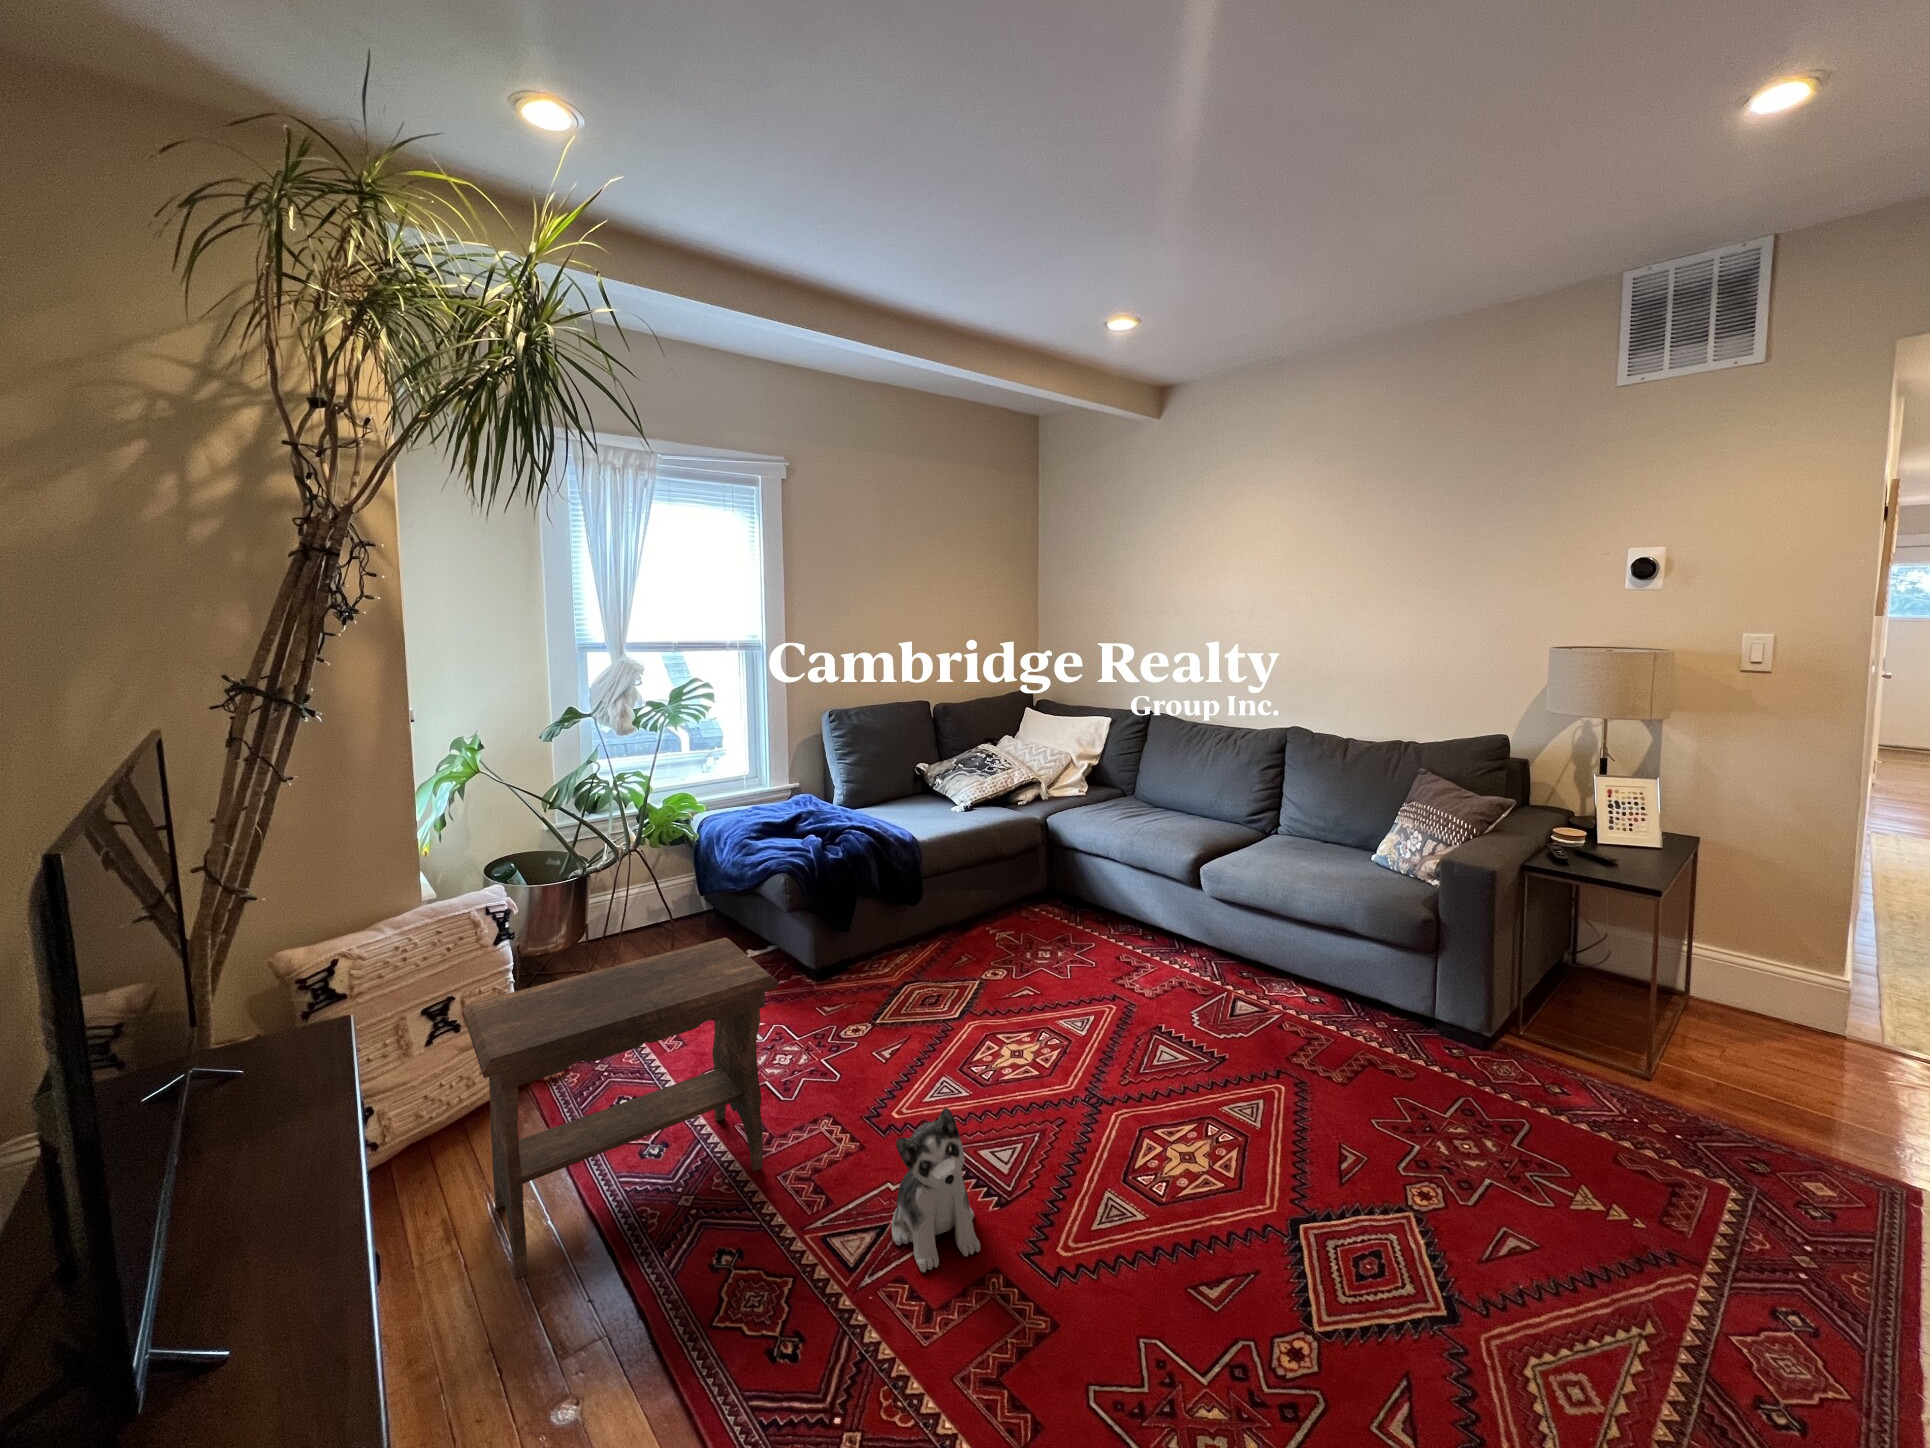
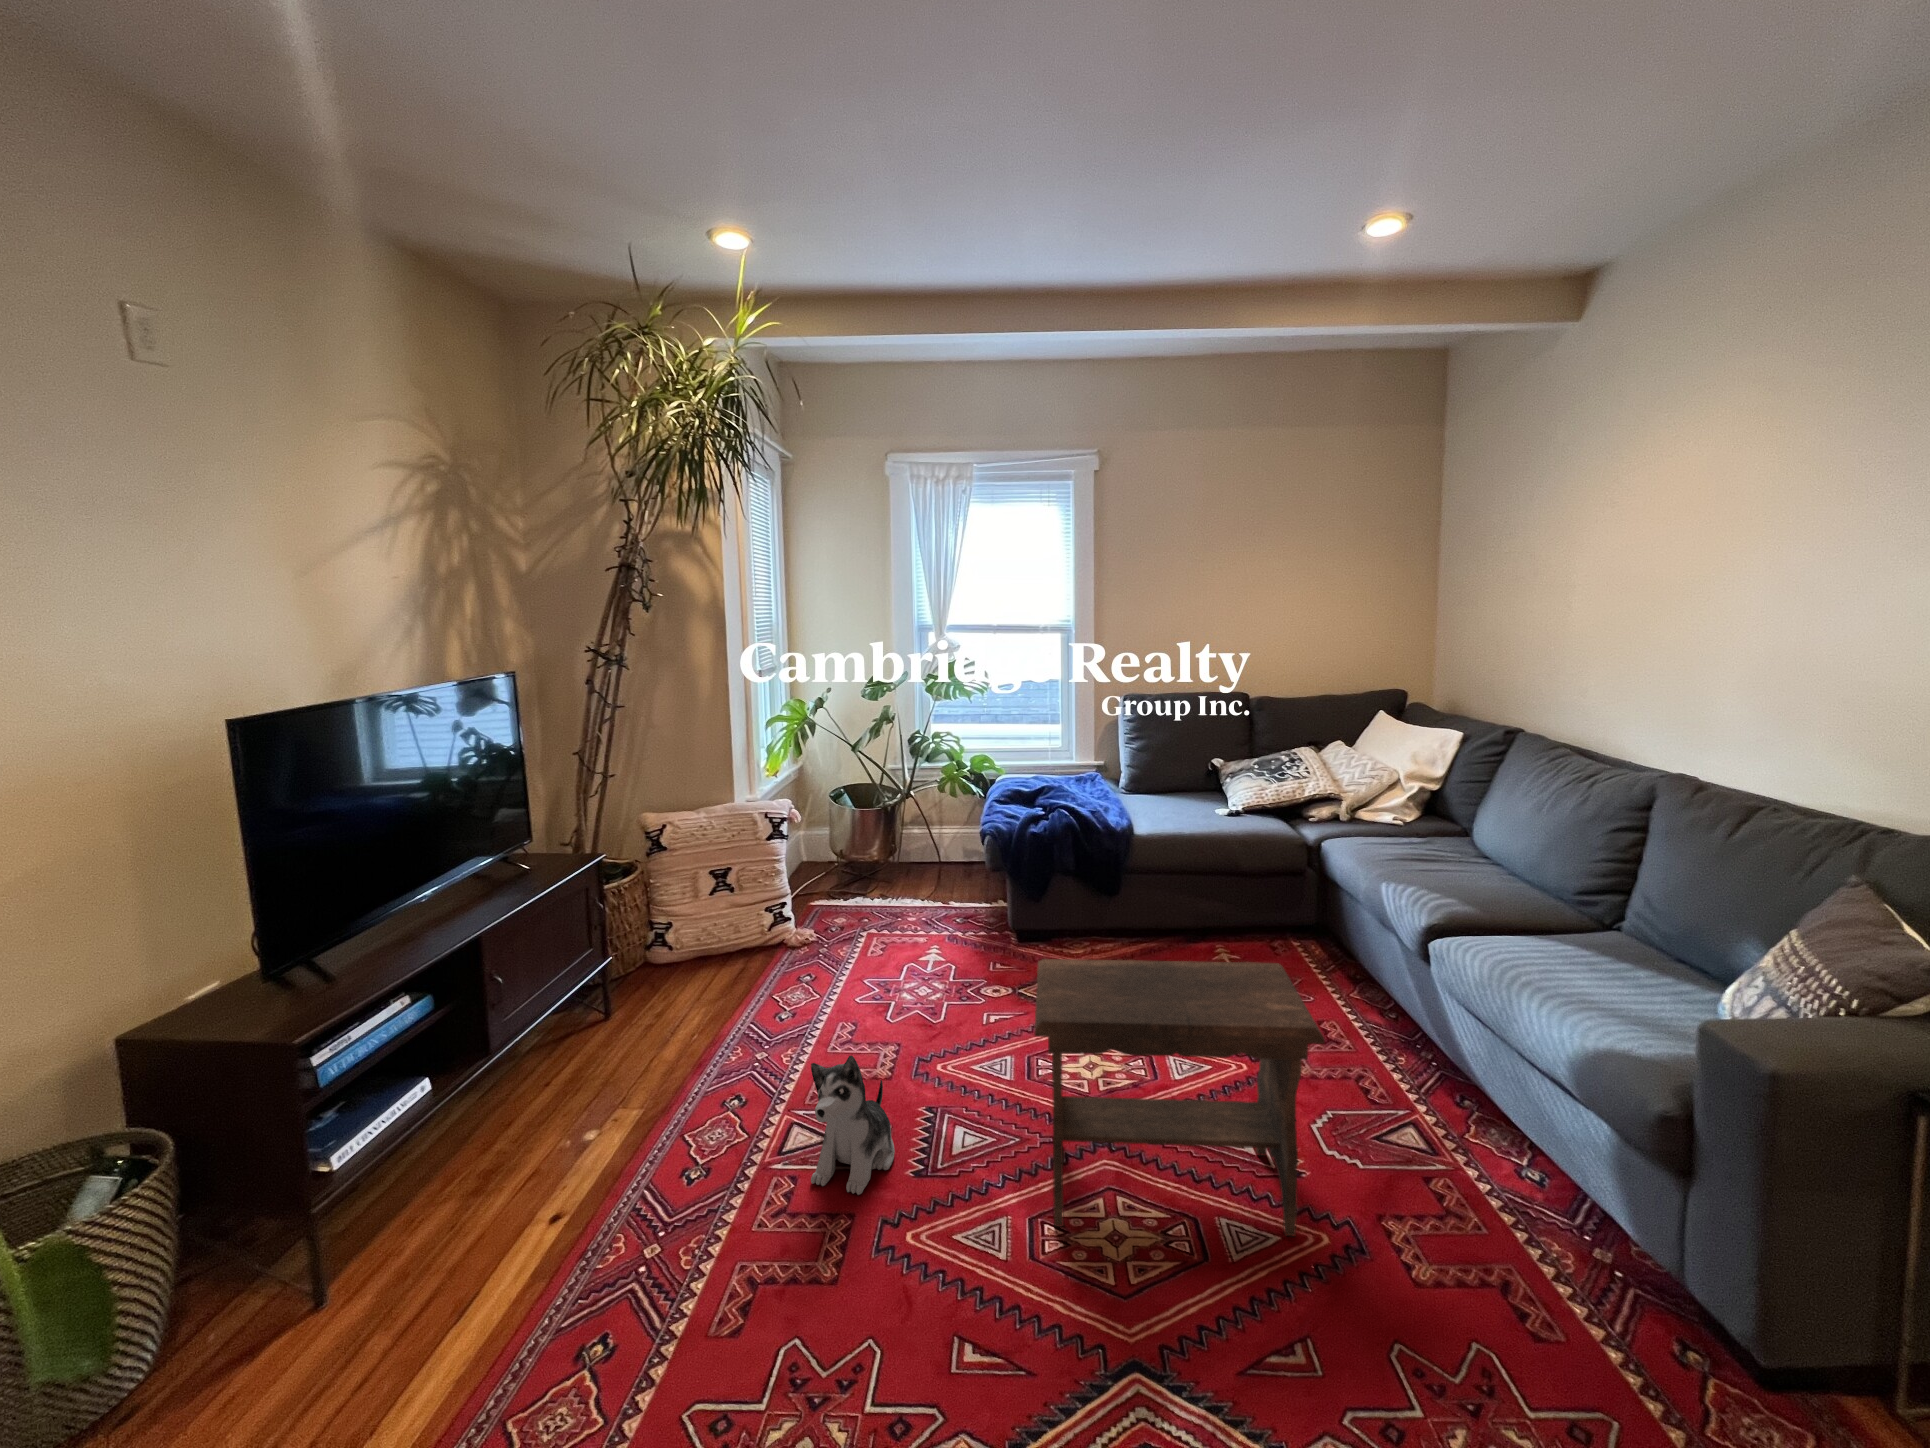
footstool: present [463,938,779,1279] -> present [1034,959,1325,1236]

